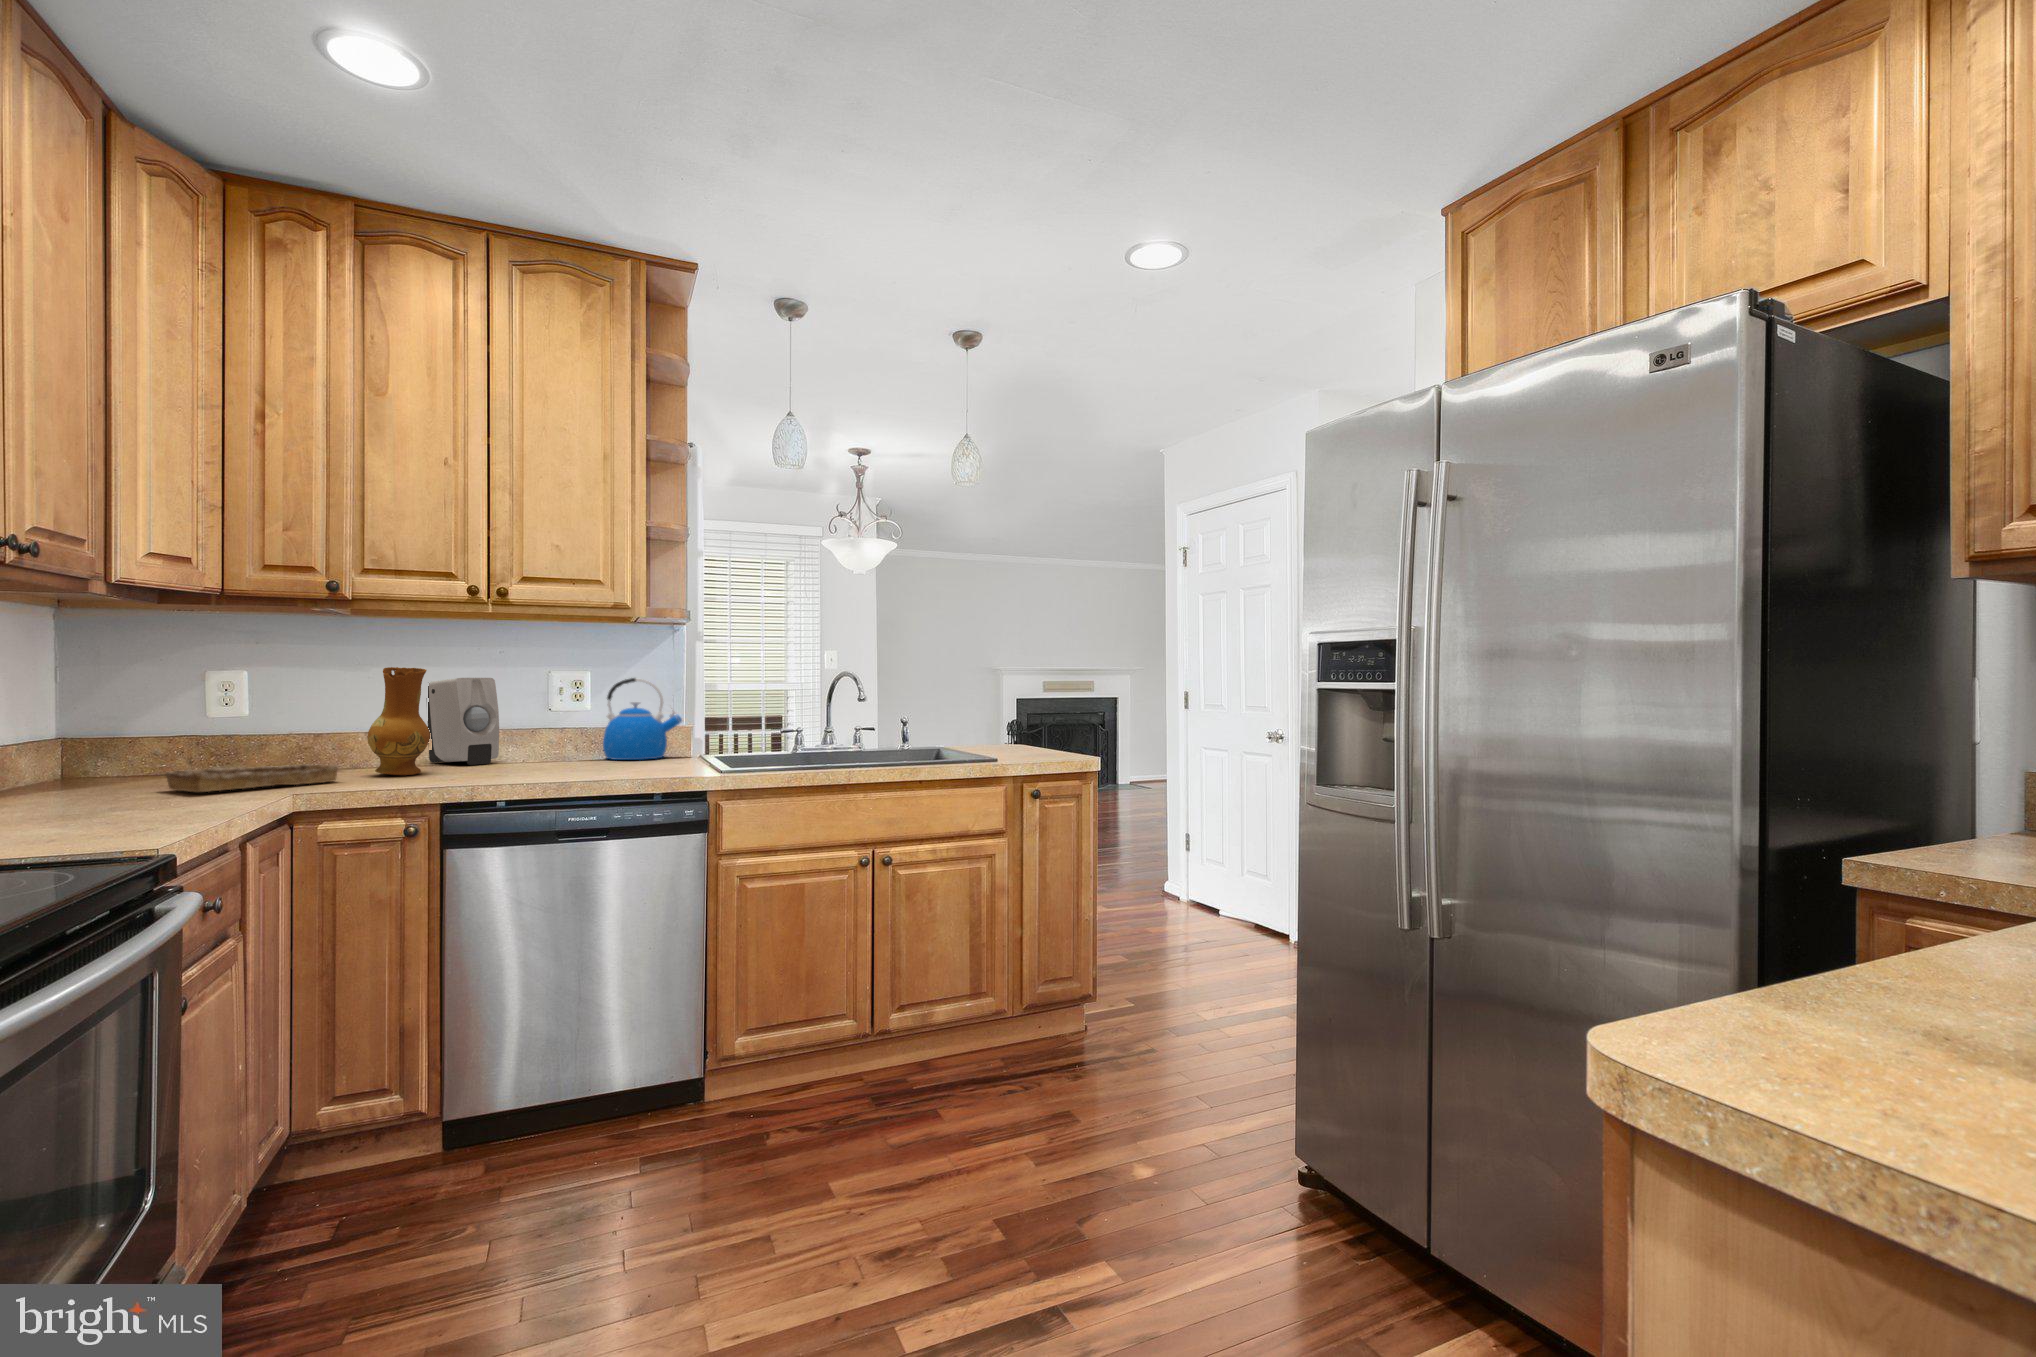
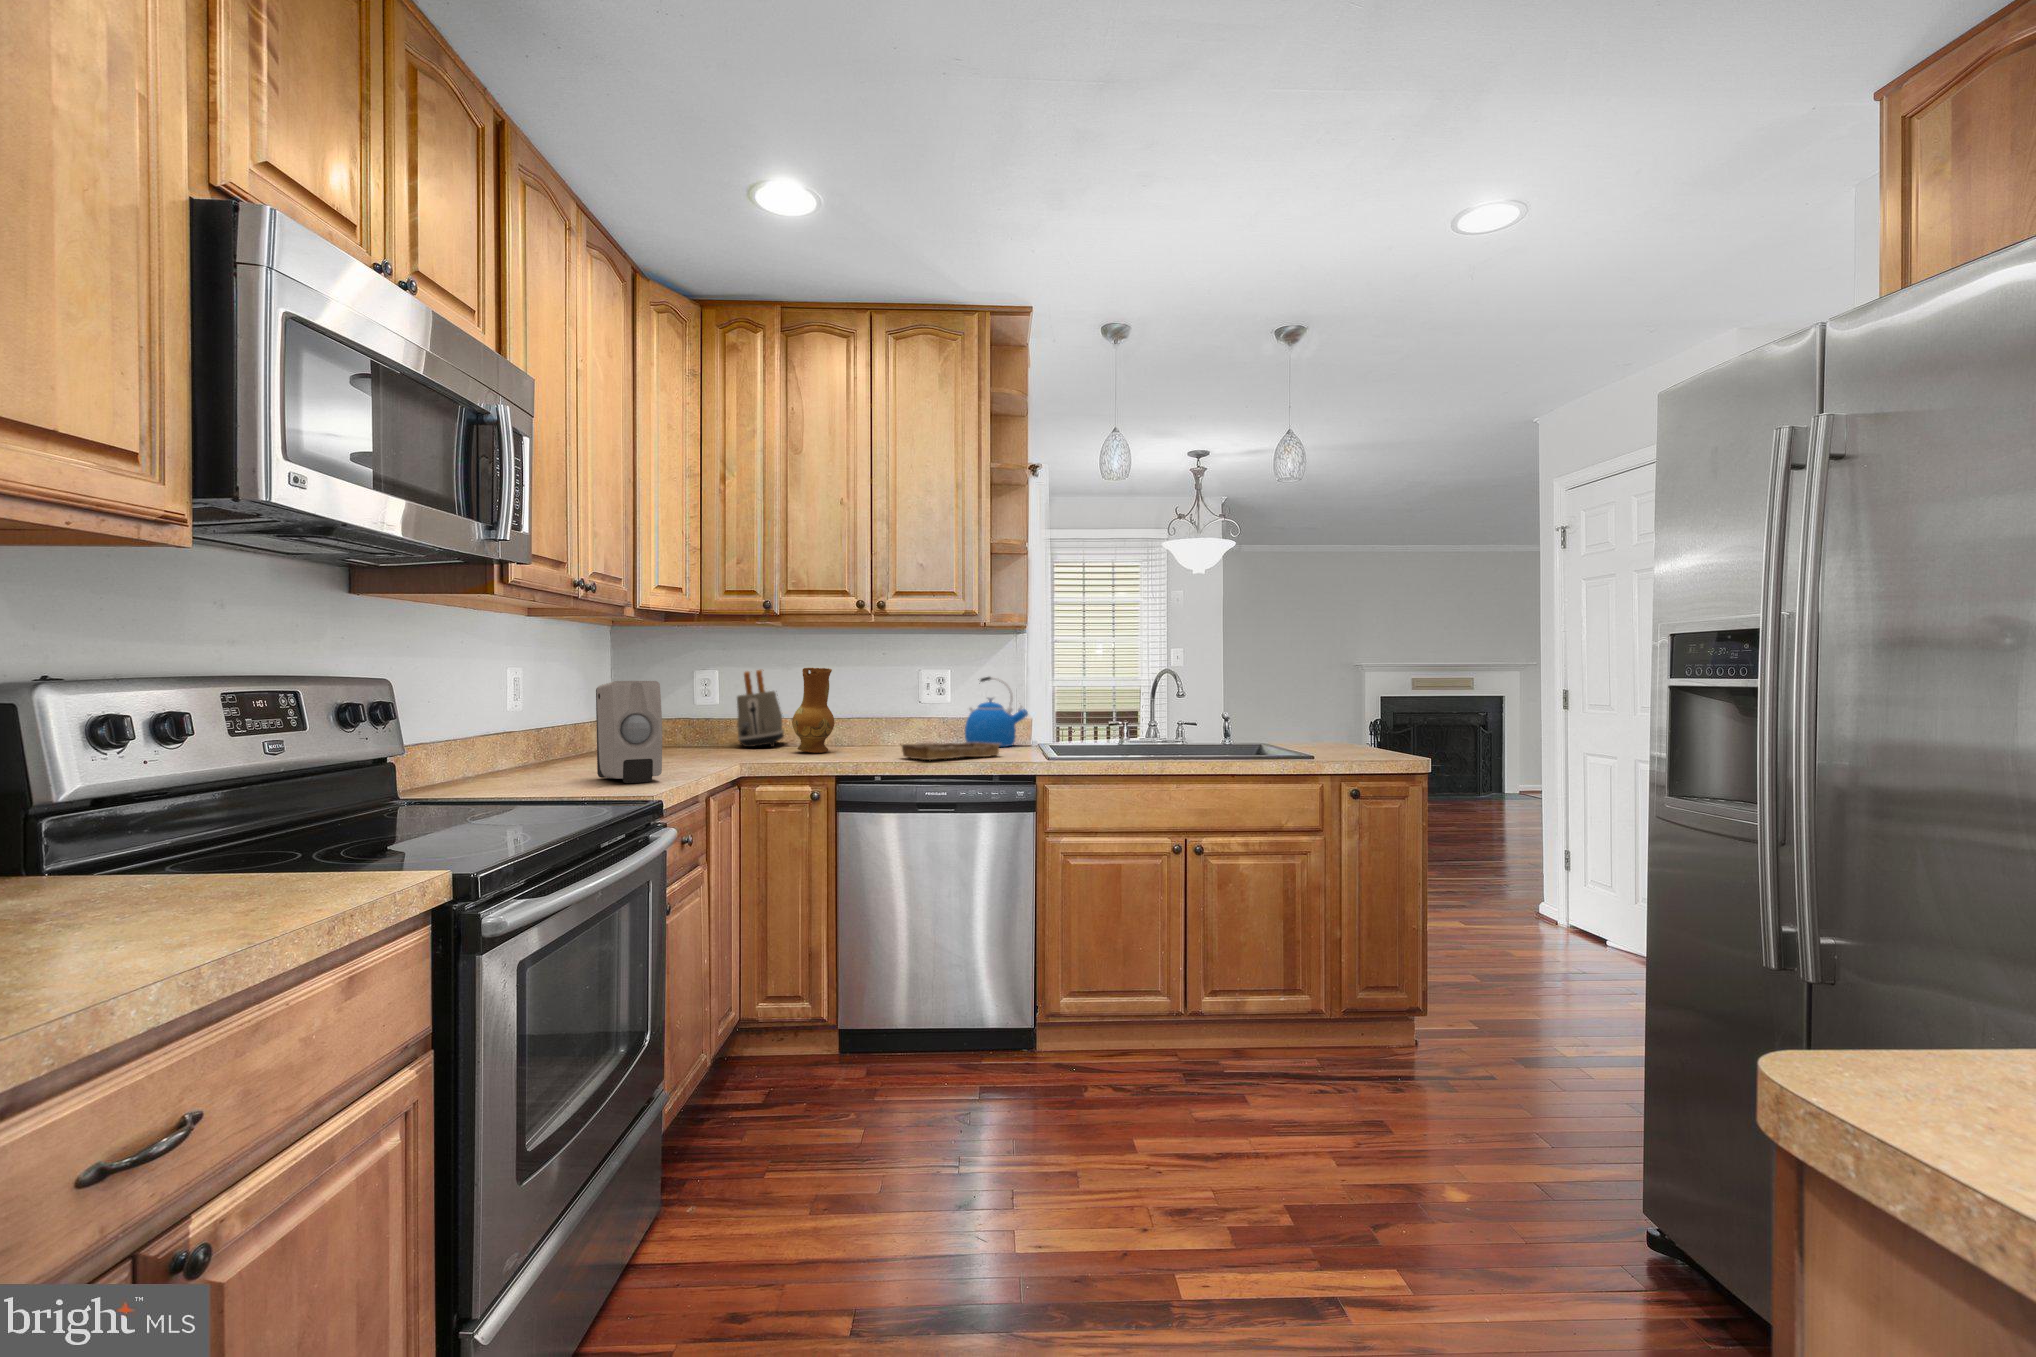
toaster: none [278,669,354,771] -> present [737,670,784,747]
soap dispenser: present [426,678,499,765] -> present [596,681,662,783]
tray: present [162,764,338,792] -> present [901,742,1000,760]

